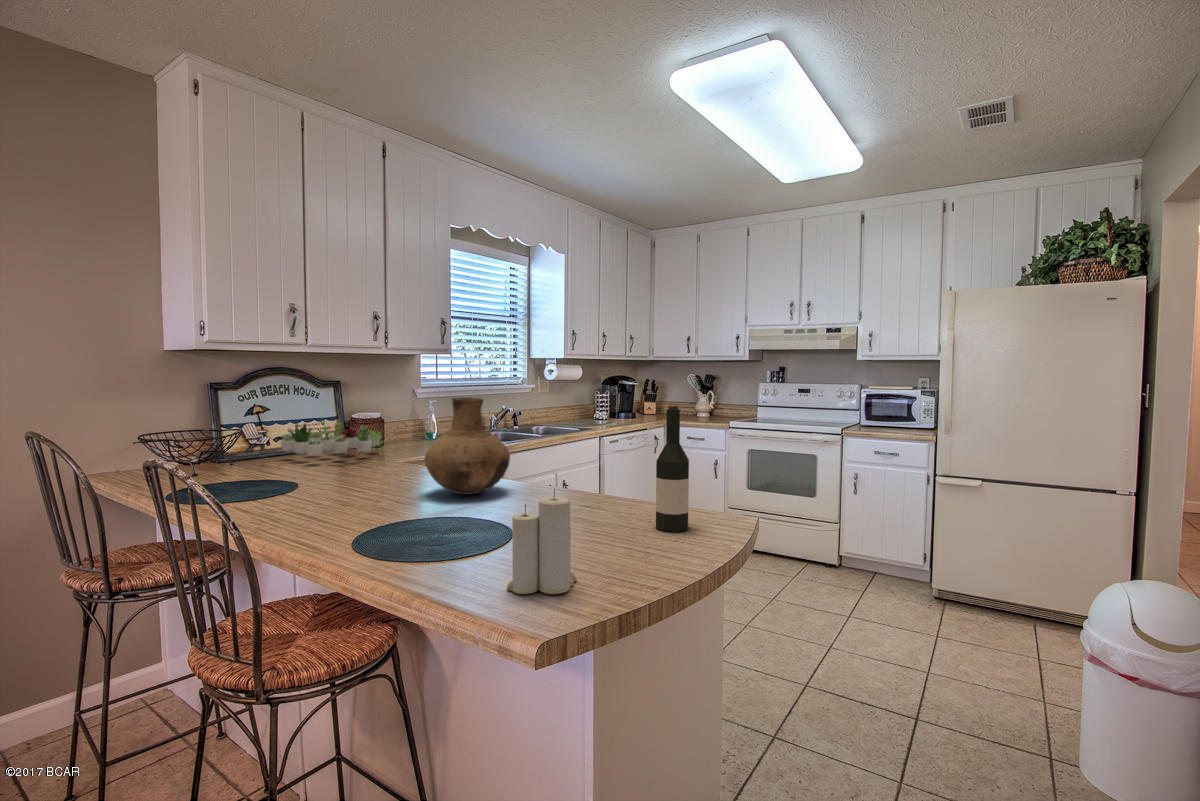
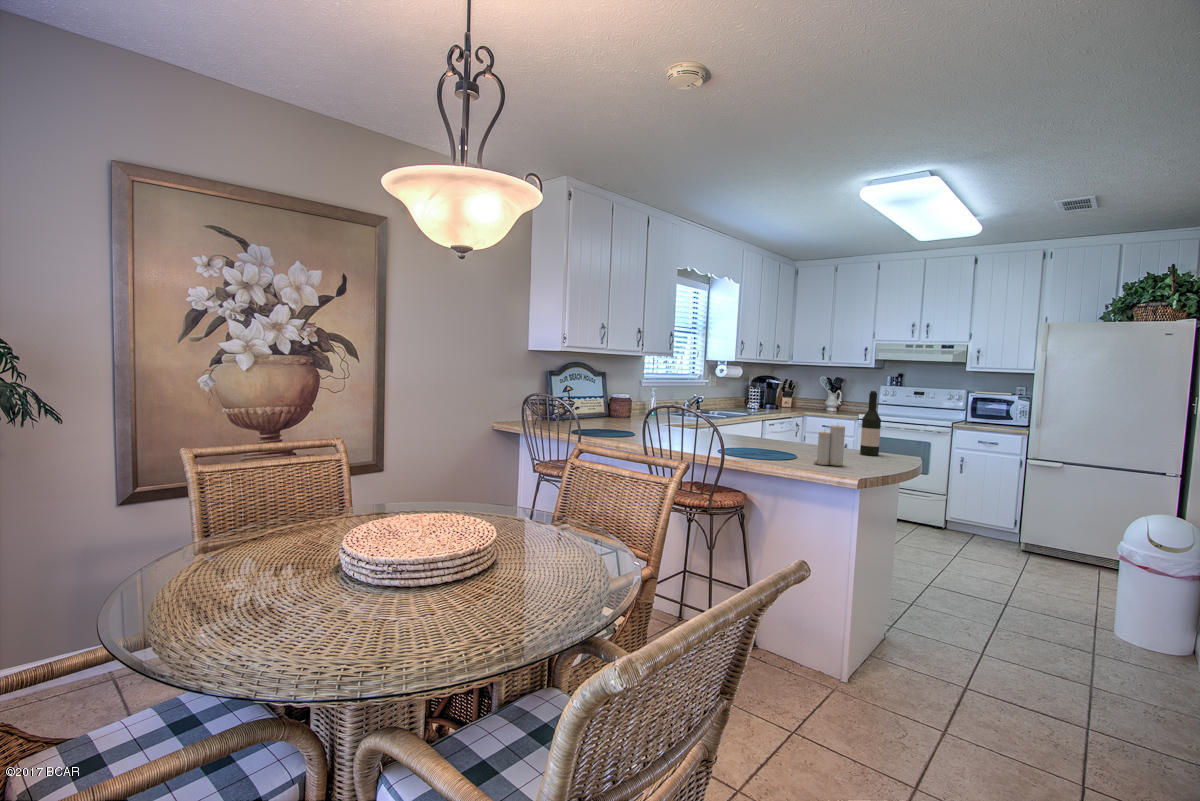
vase: present [425,397,510,494] -> none [711,383,759,438]
succulent plant: present [281,420,384,457] -> none [586,394,647,421]

